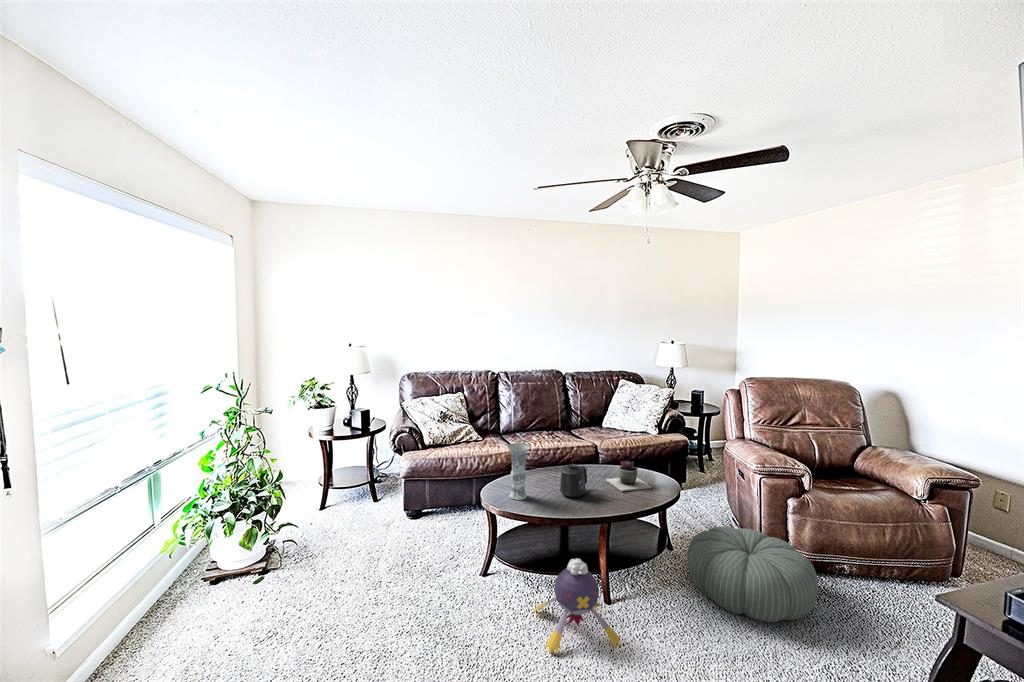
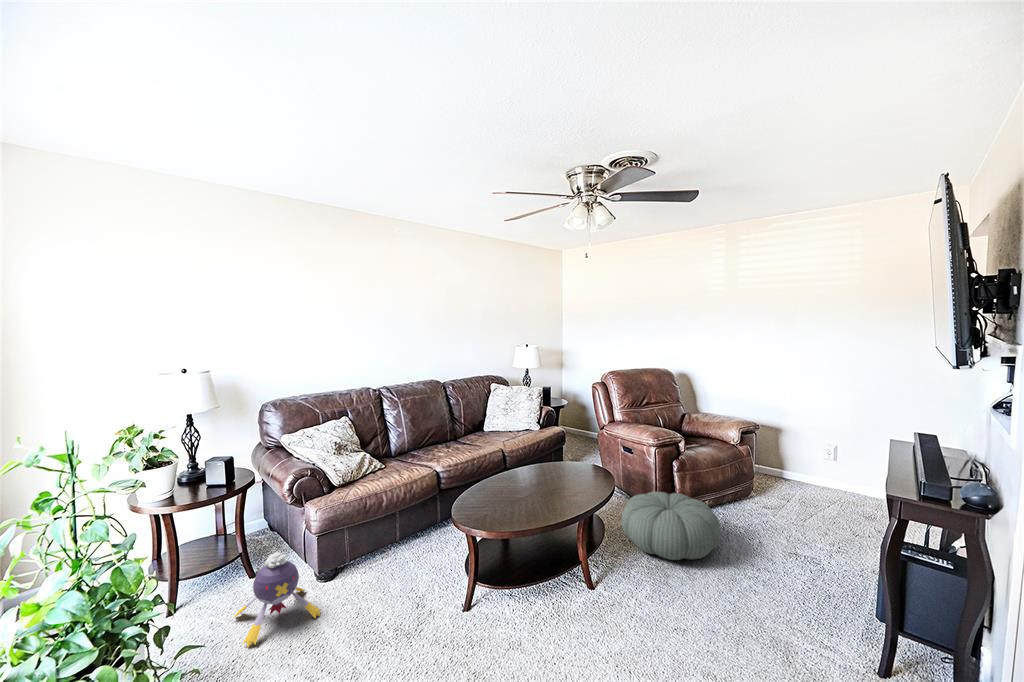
vase: present [507,443,531,500] -> none [481,458,506,517]
succulent plant: present [606,461,652,492] -> none [550,455,590,485]
mug: present [560,464,587,497] -> none [526,468,551,501]
plush toy: present [534,558,620,653] -> present [233,552,321,647]

